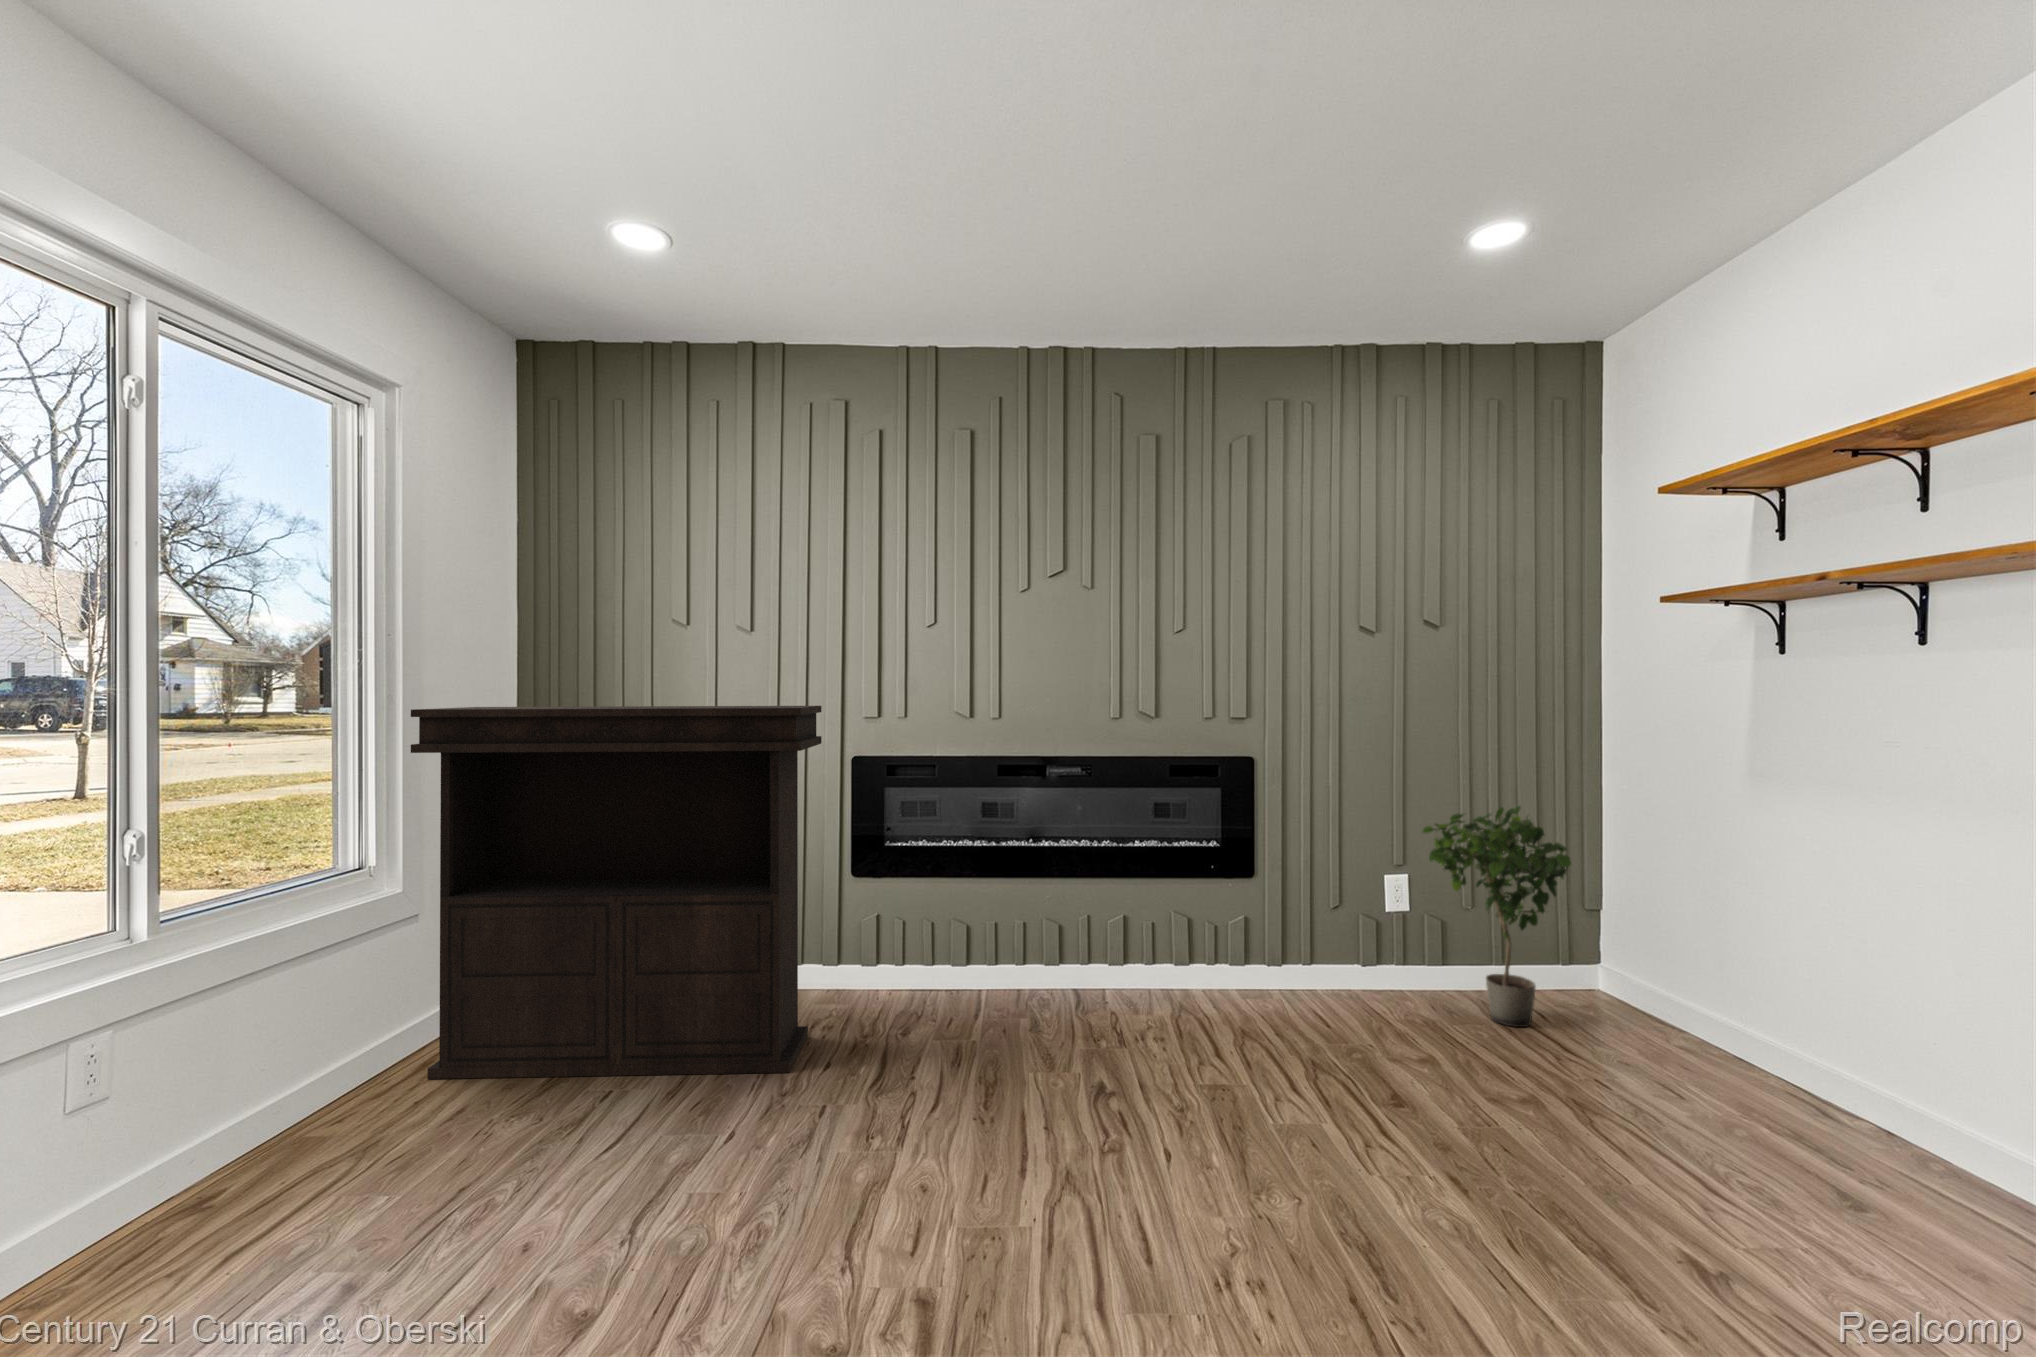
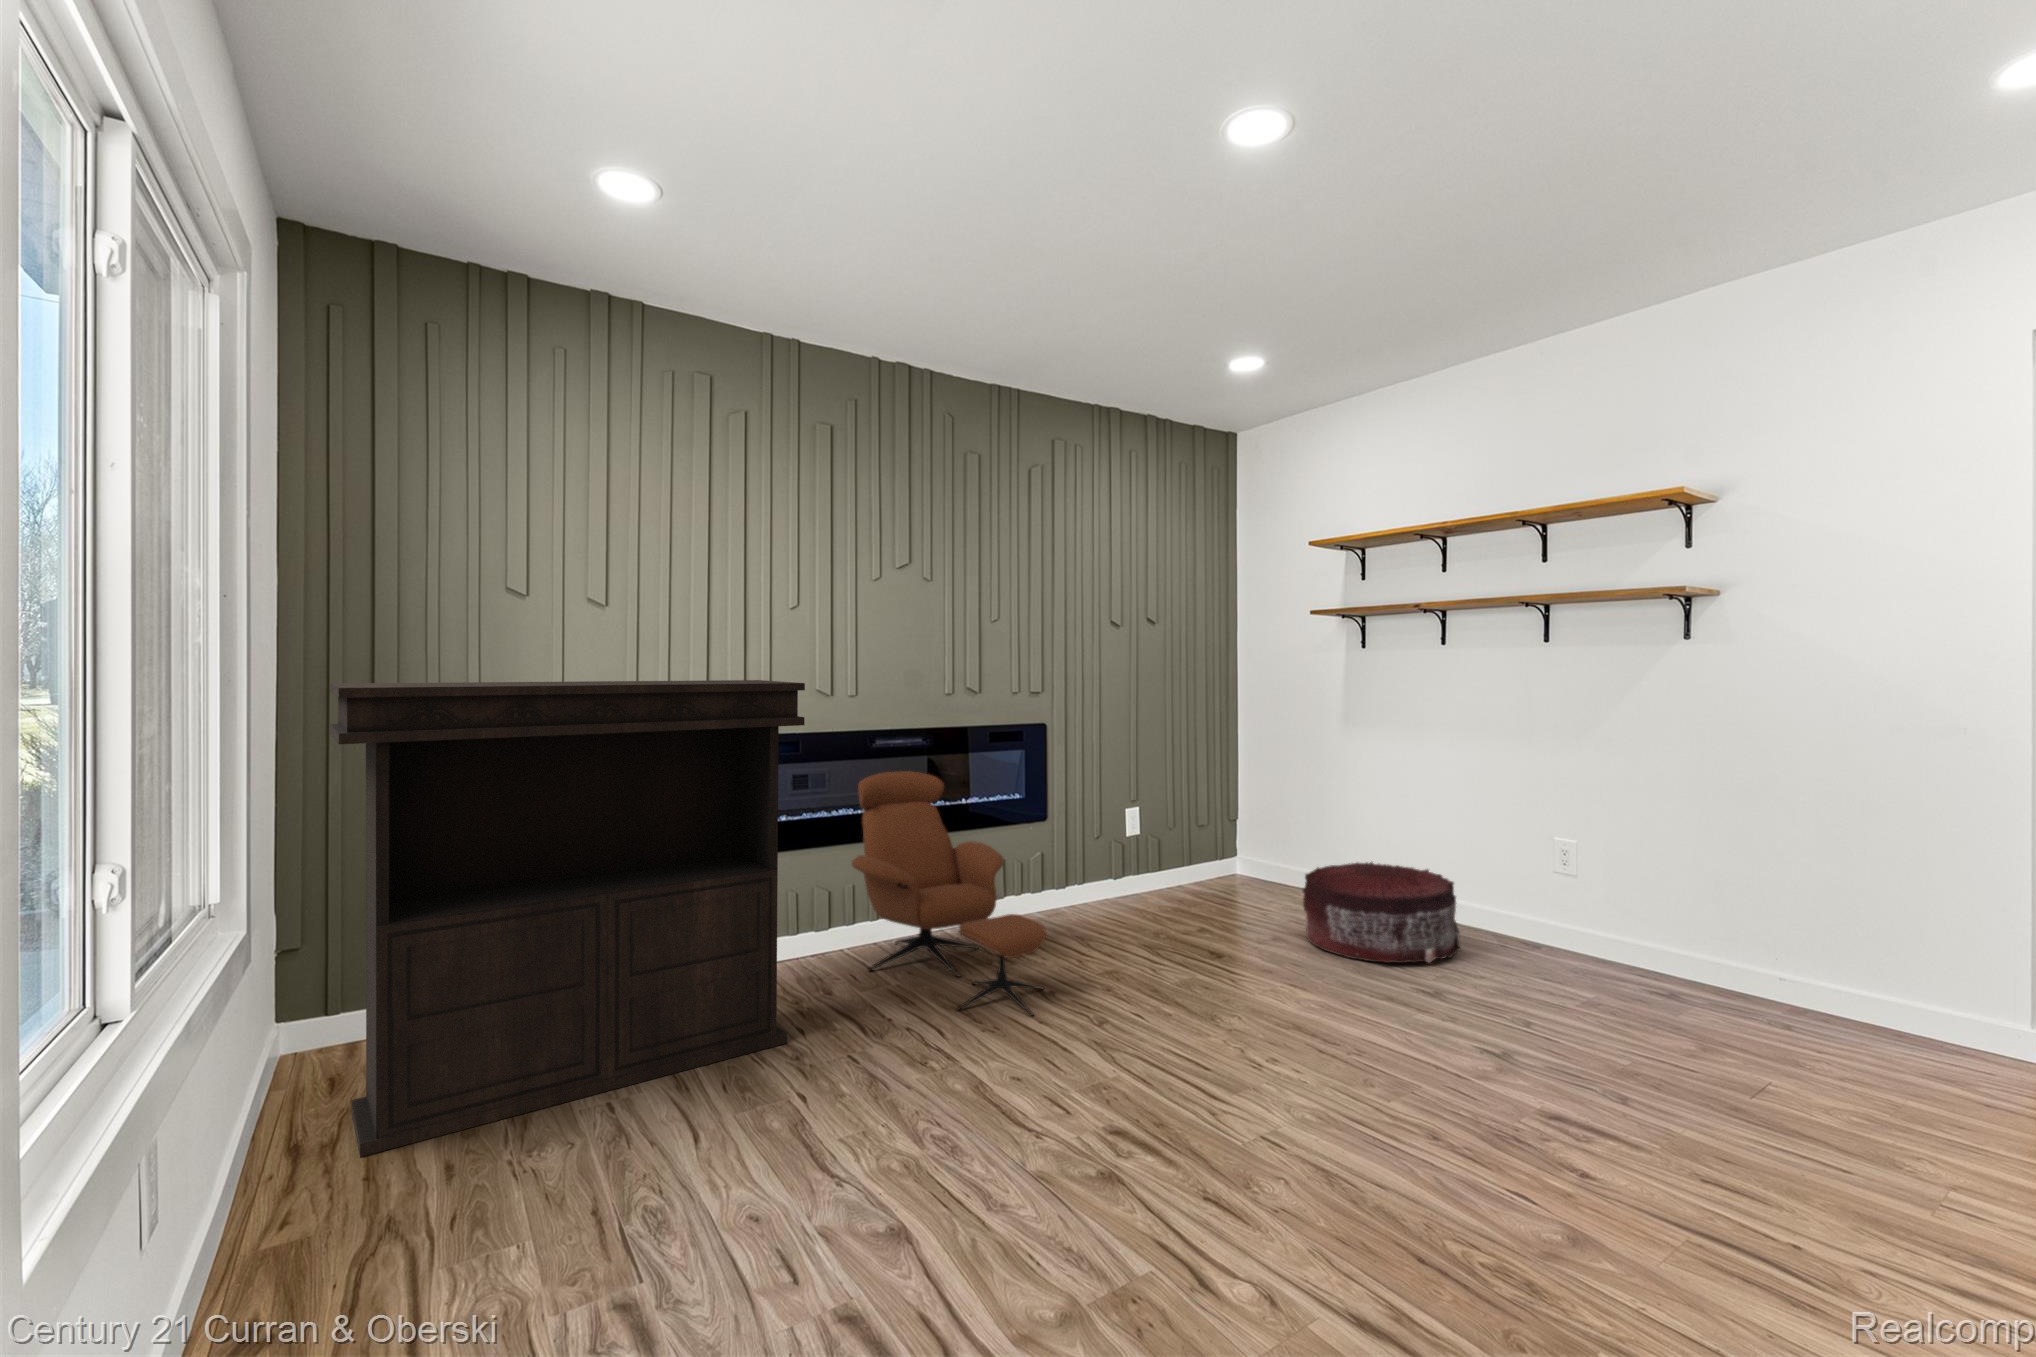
lounge chair: none [951,805,1122,1115] -> present [851,771,1046,1016]
potted plant: present [1423,806,1571,1027] -> none [1160,749,1272,903]
pouf: none [1568,999,1888,1228] -> present [1303,862,1461,963]

